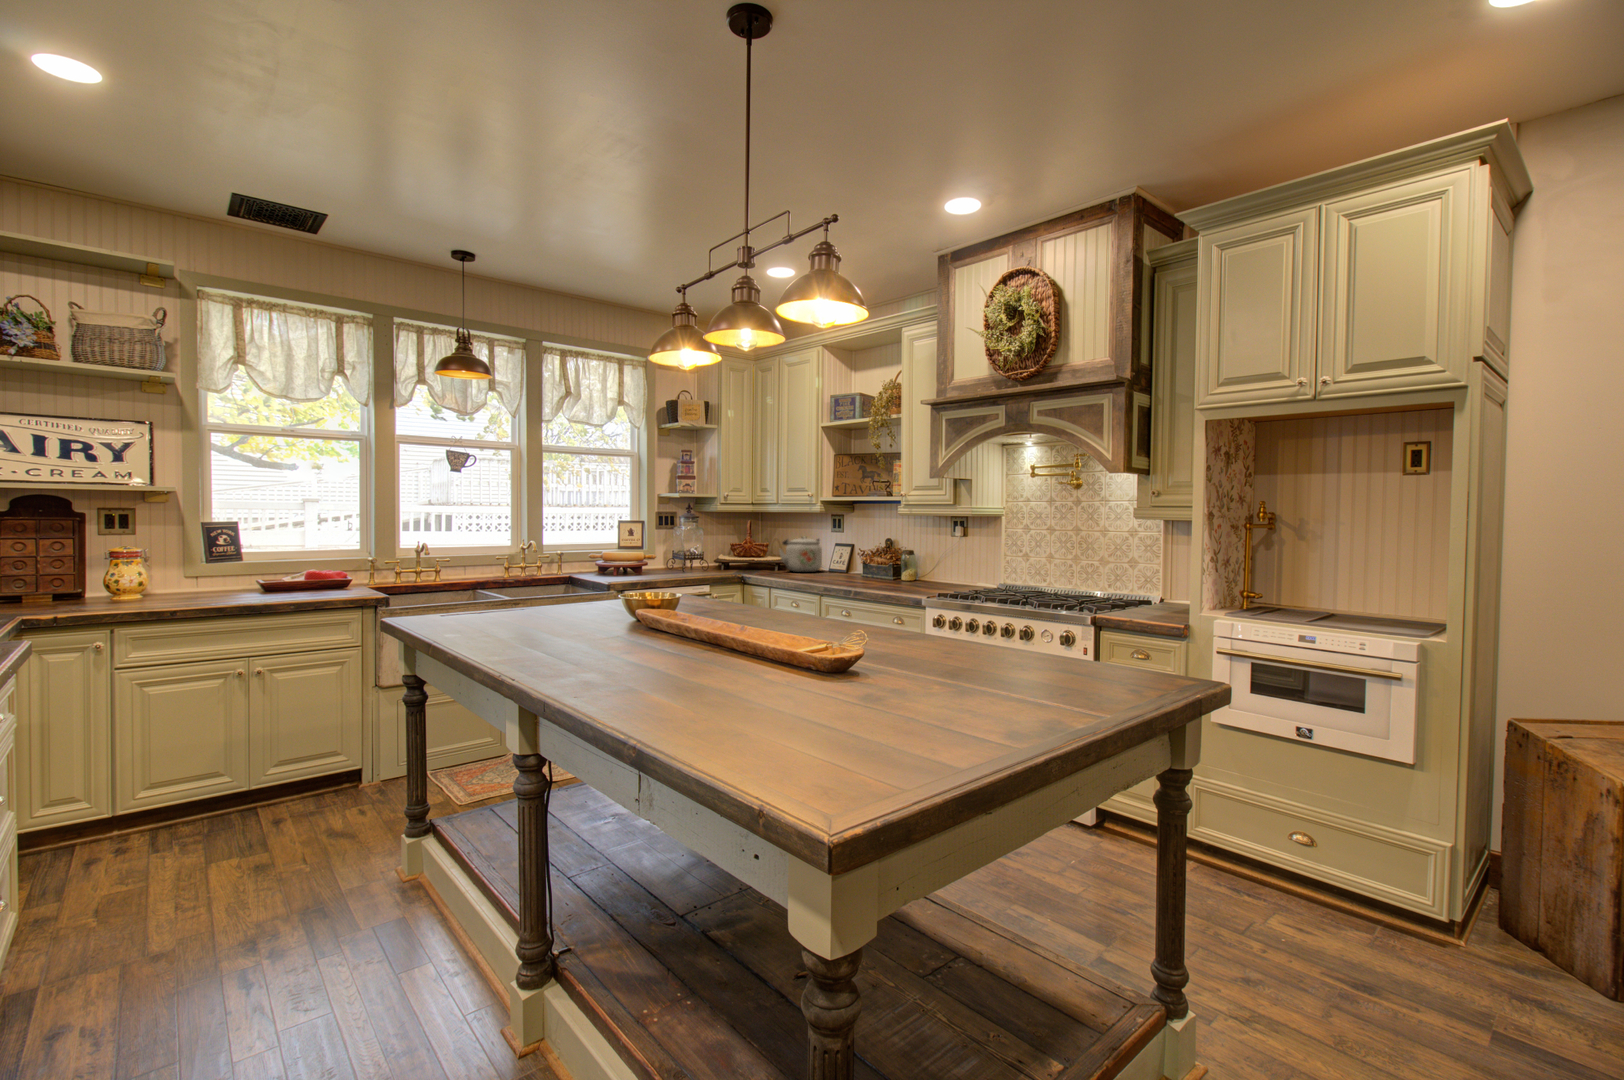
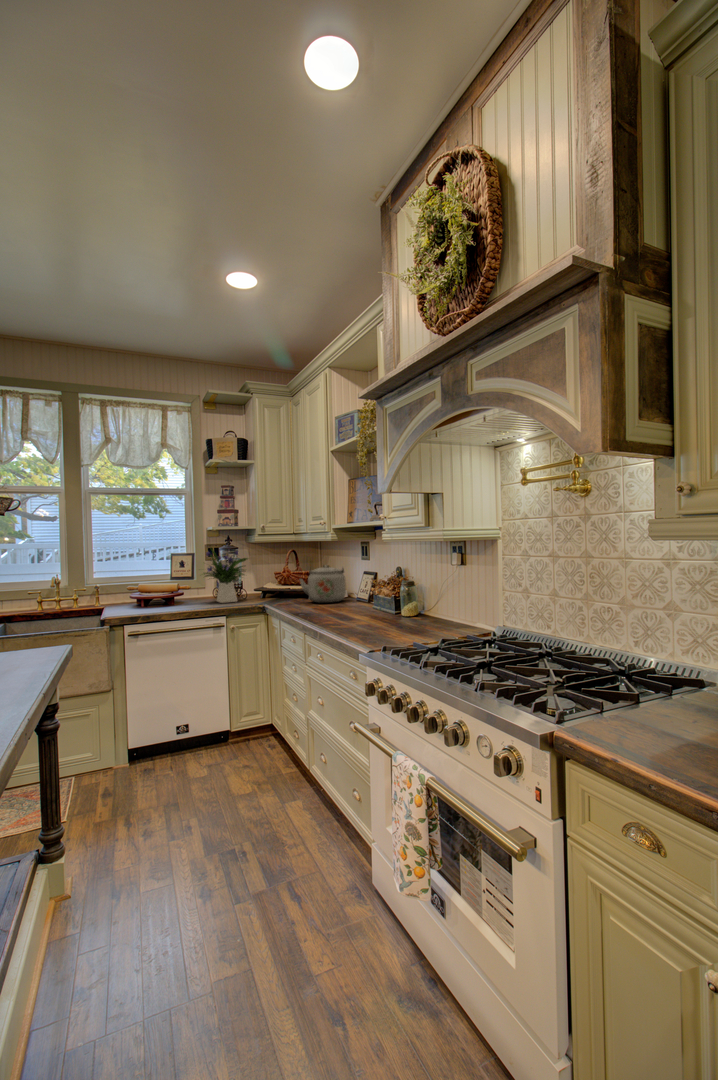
flower arrangement: none [665,515,719,572] -> present [204,548,248,603]

